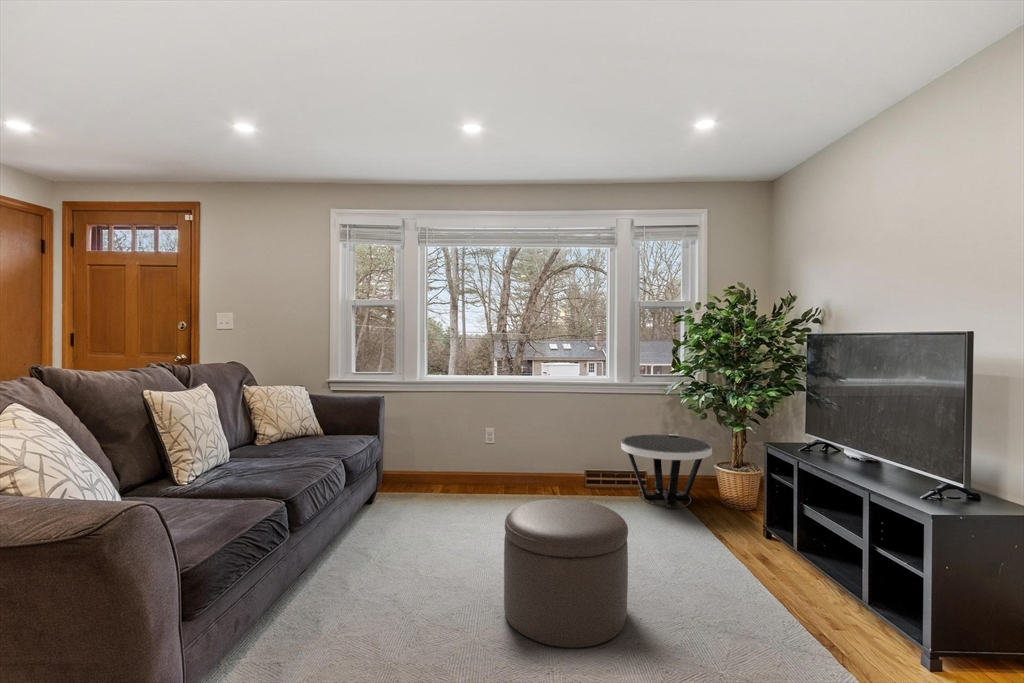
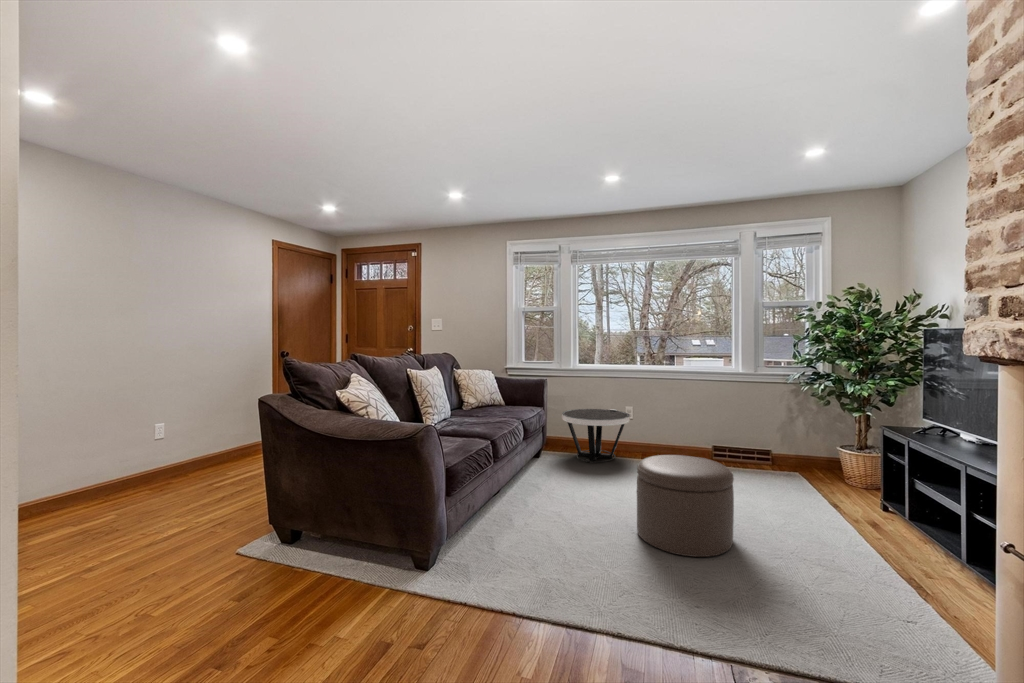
side table: present [621,434,712,509] -> present [562,409,630,463]

